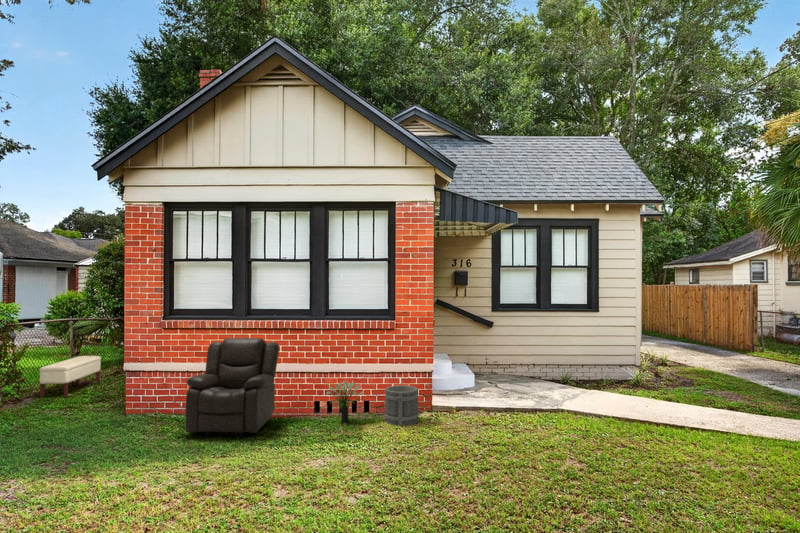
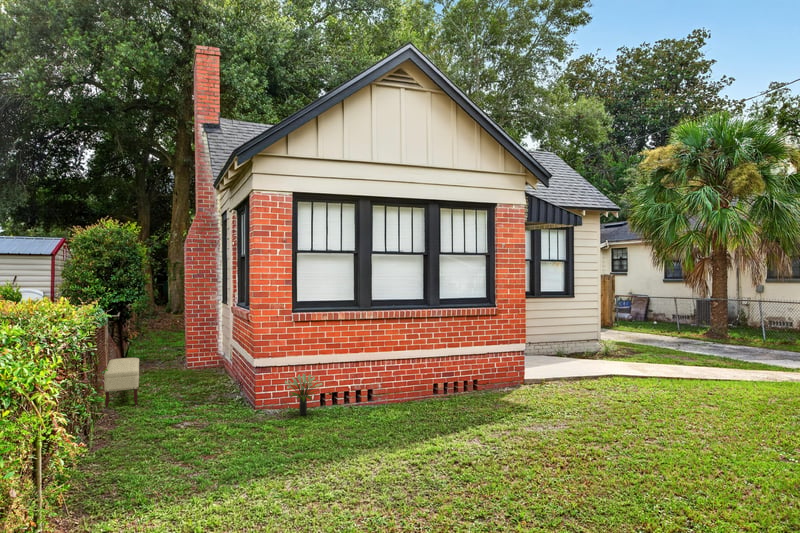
chair: present [185,338,279,436] -> none [347,328,432,421]
potted plant: present [327,381,364,422] -> present [285,374,323,415]
bucket: present [385,385,418,426] -> none [497,363,526,397]

